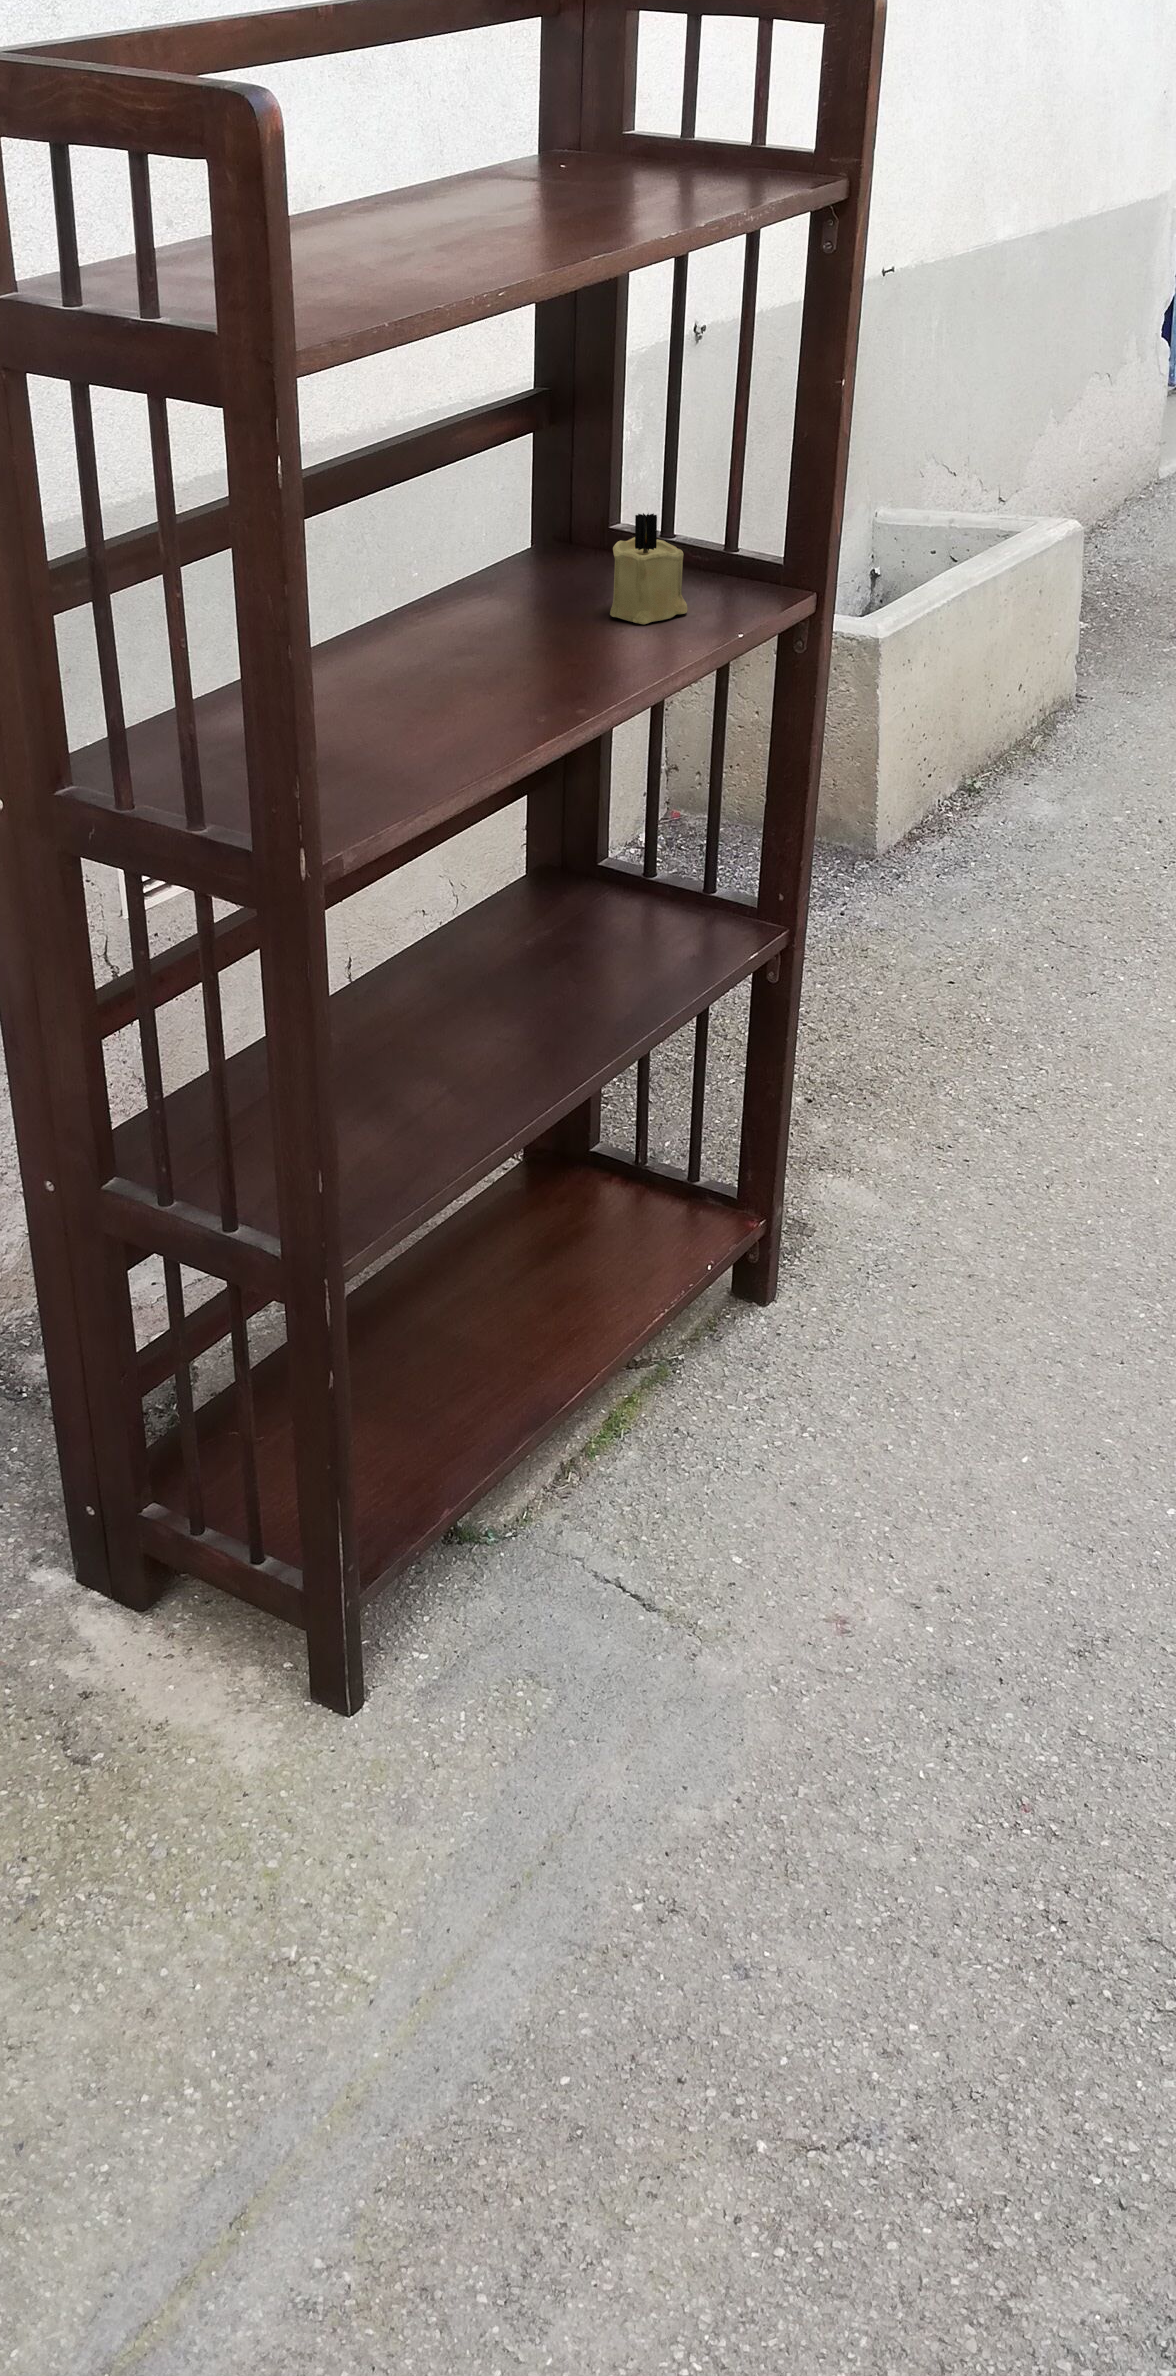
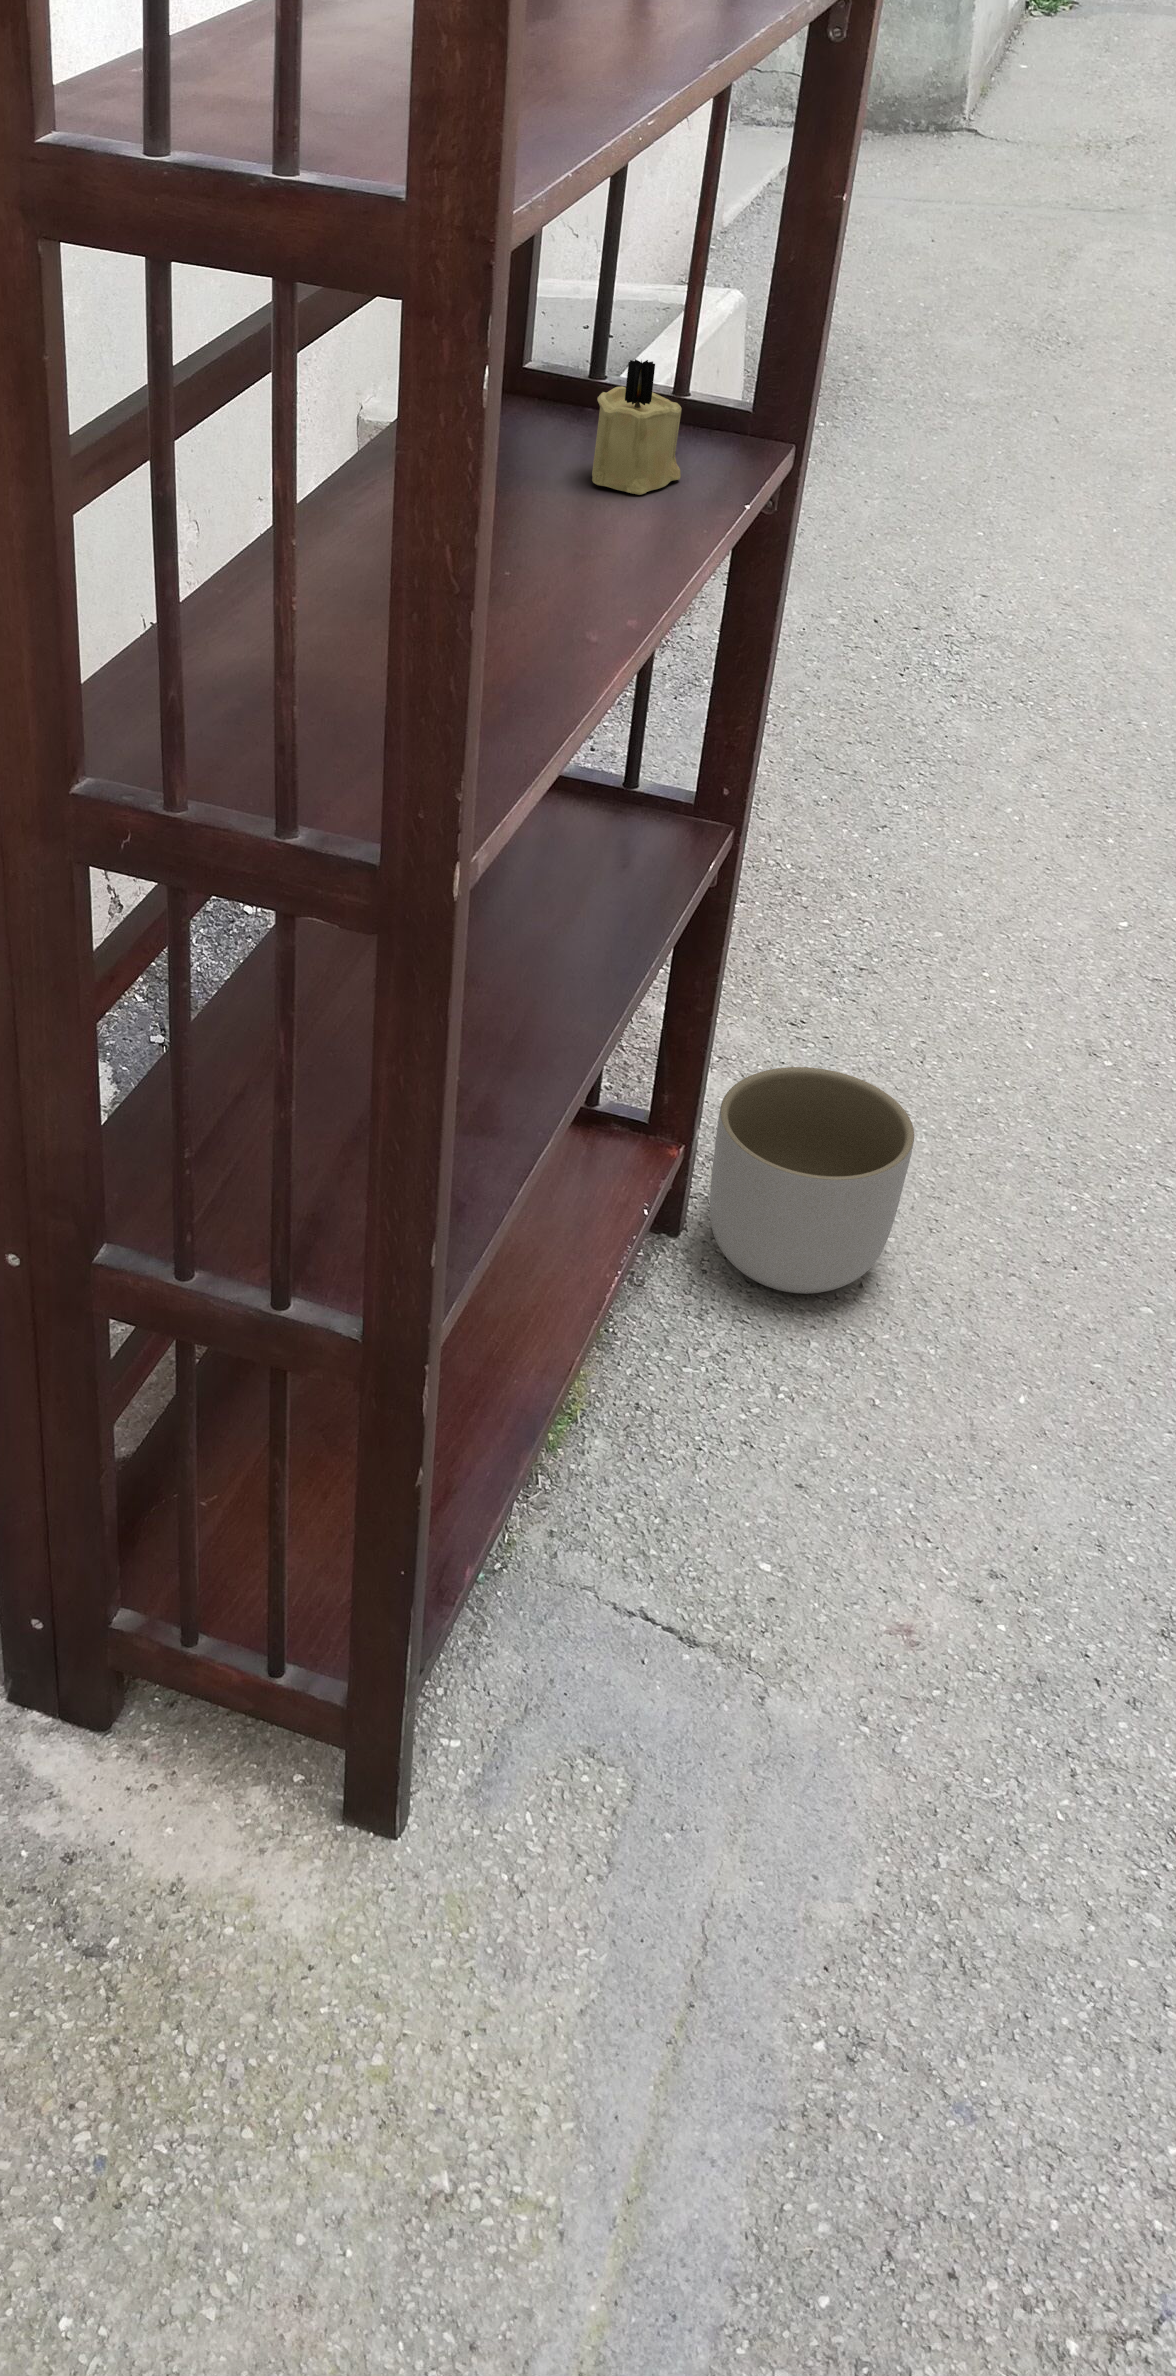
planter: none [784,1154,959,1355] -> present [710,1067,914,1294]

